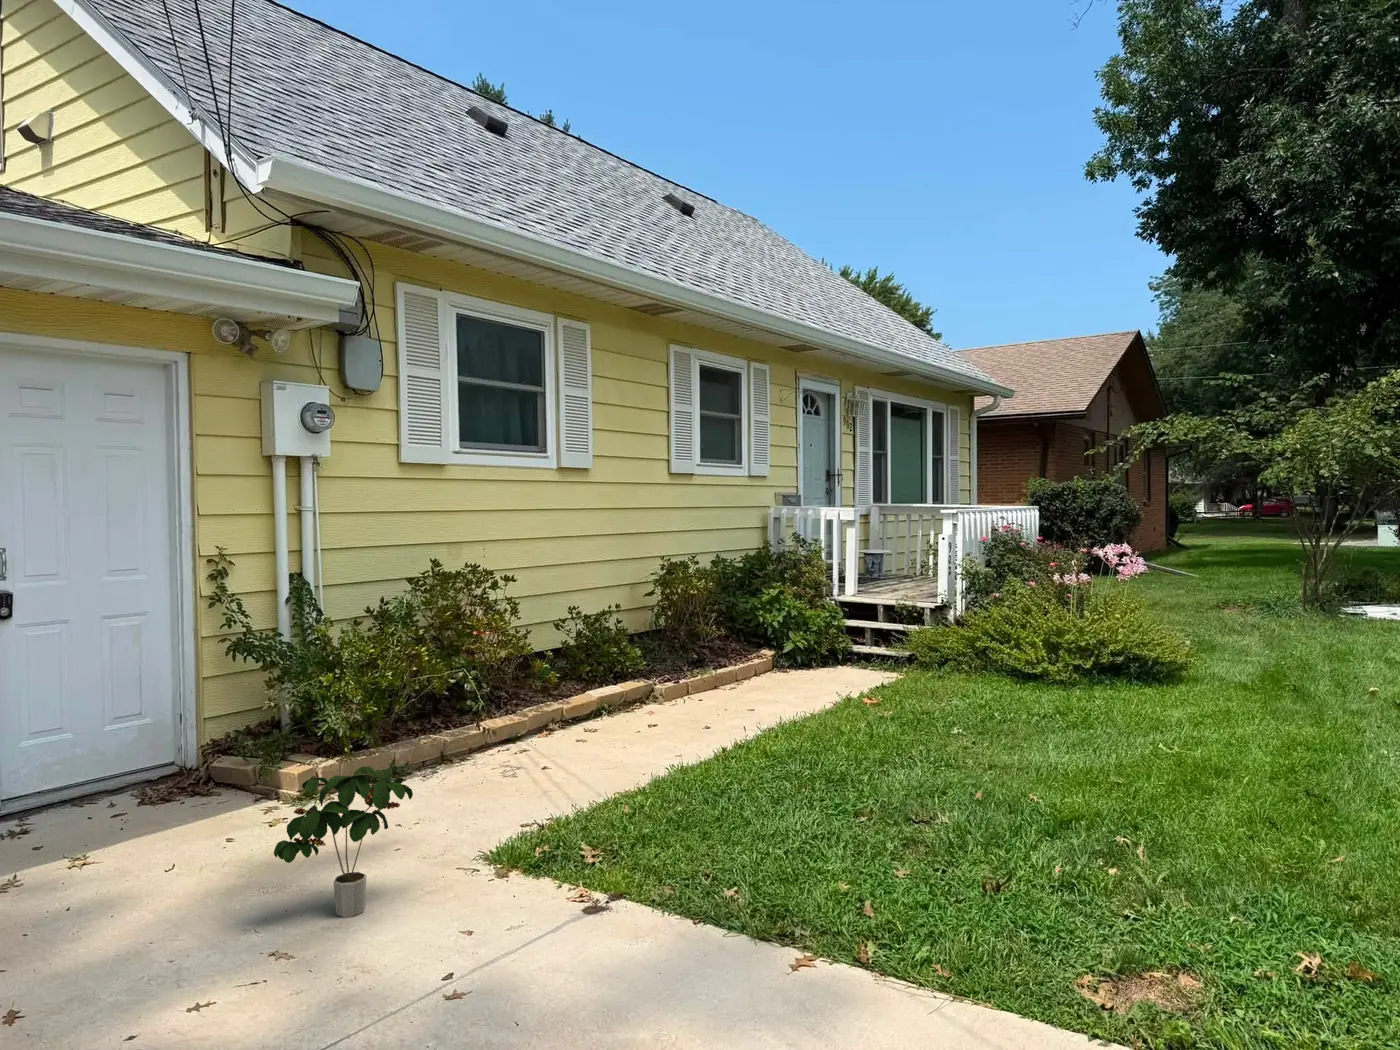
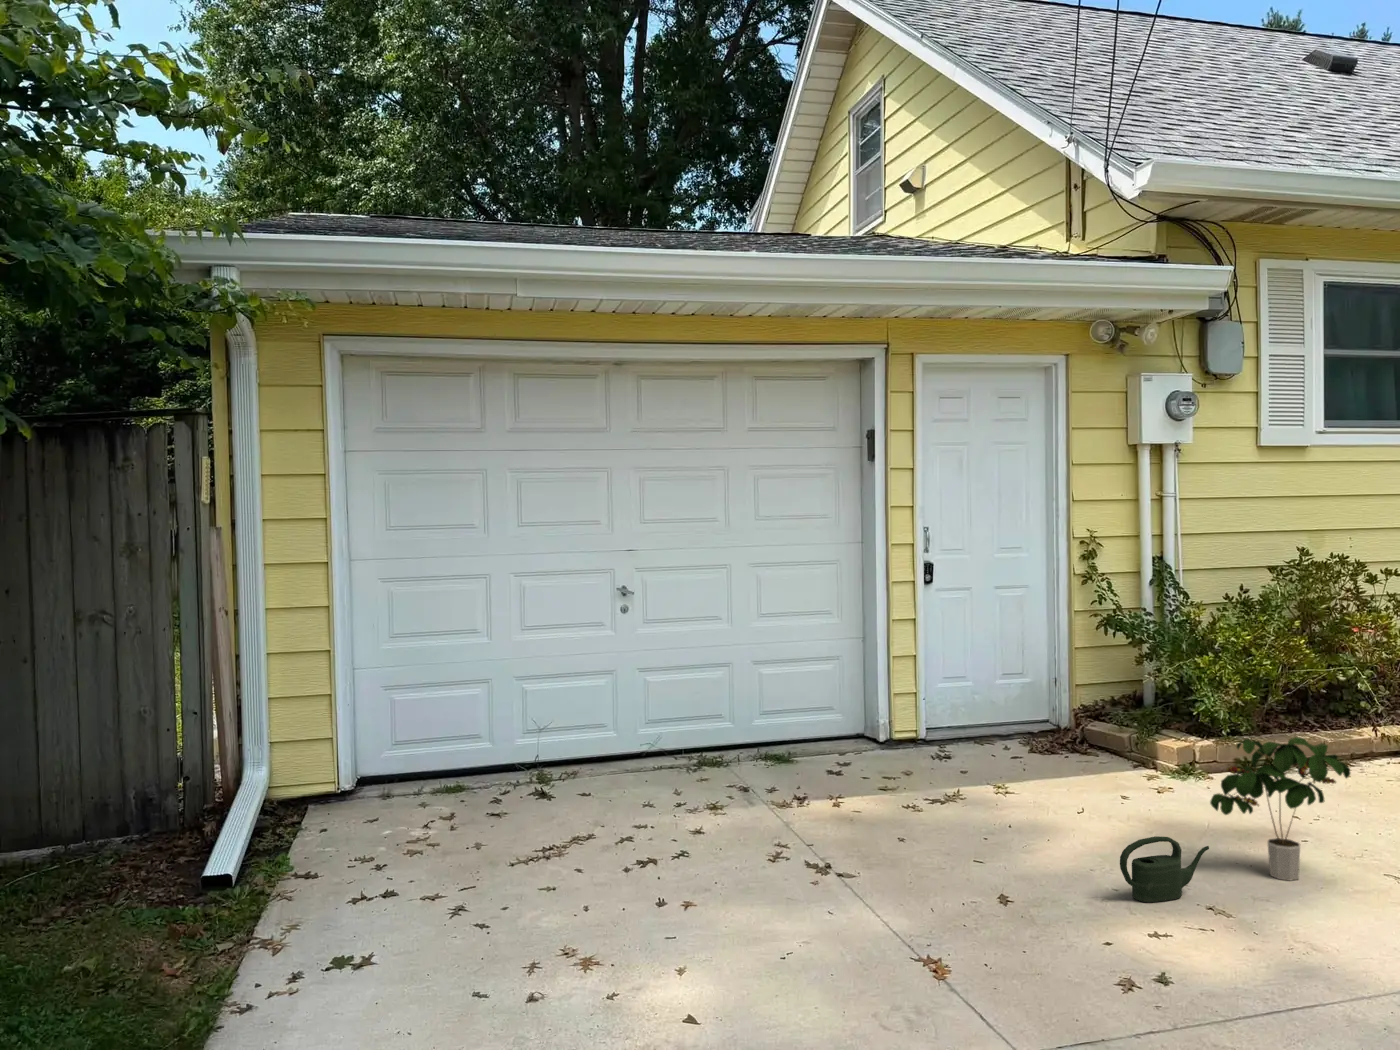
watering can: none [144,906,261,994] -> present [1120,836,1209,902]

